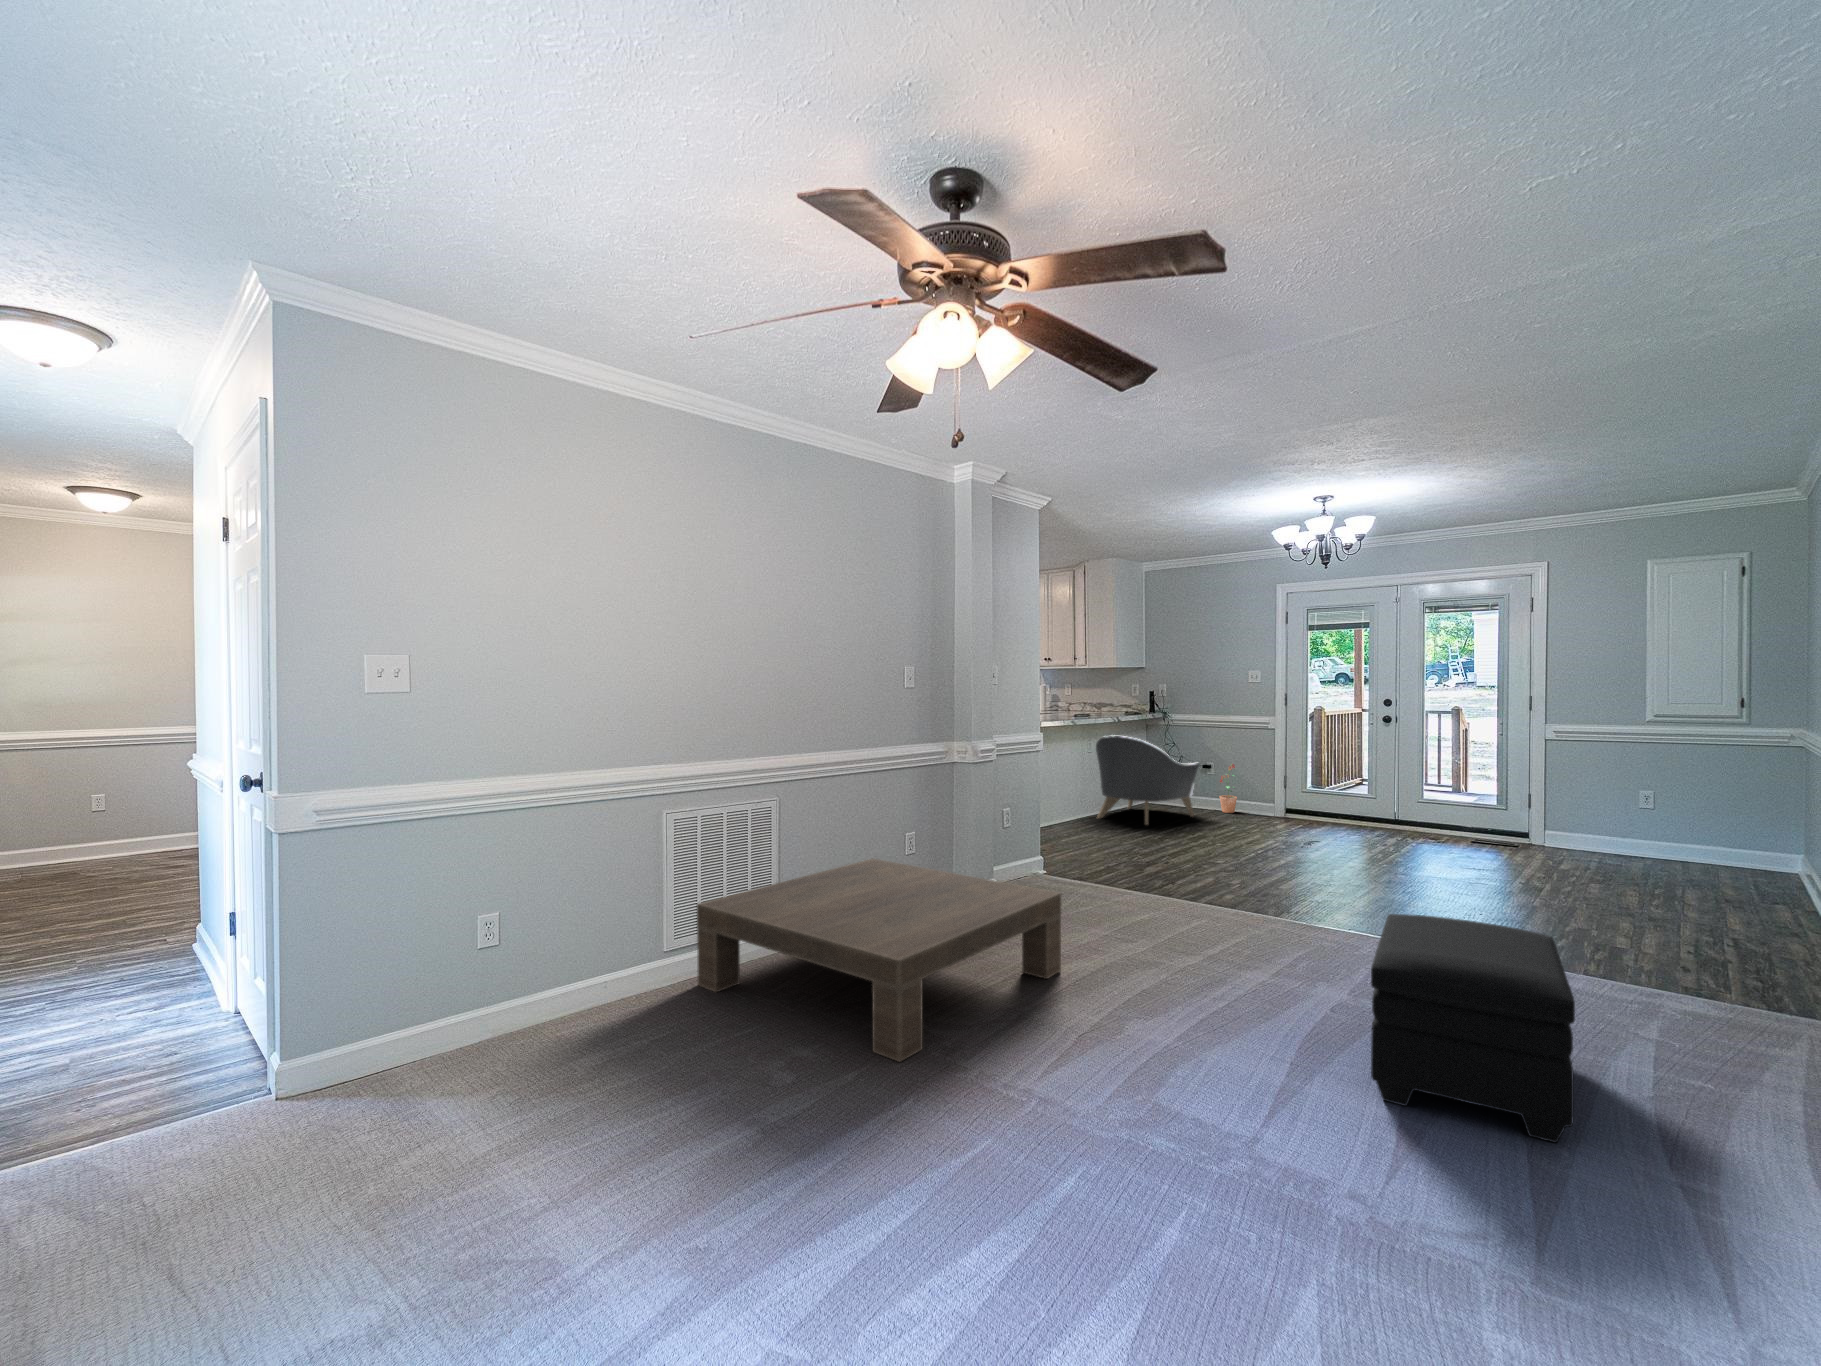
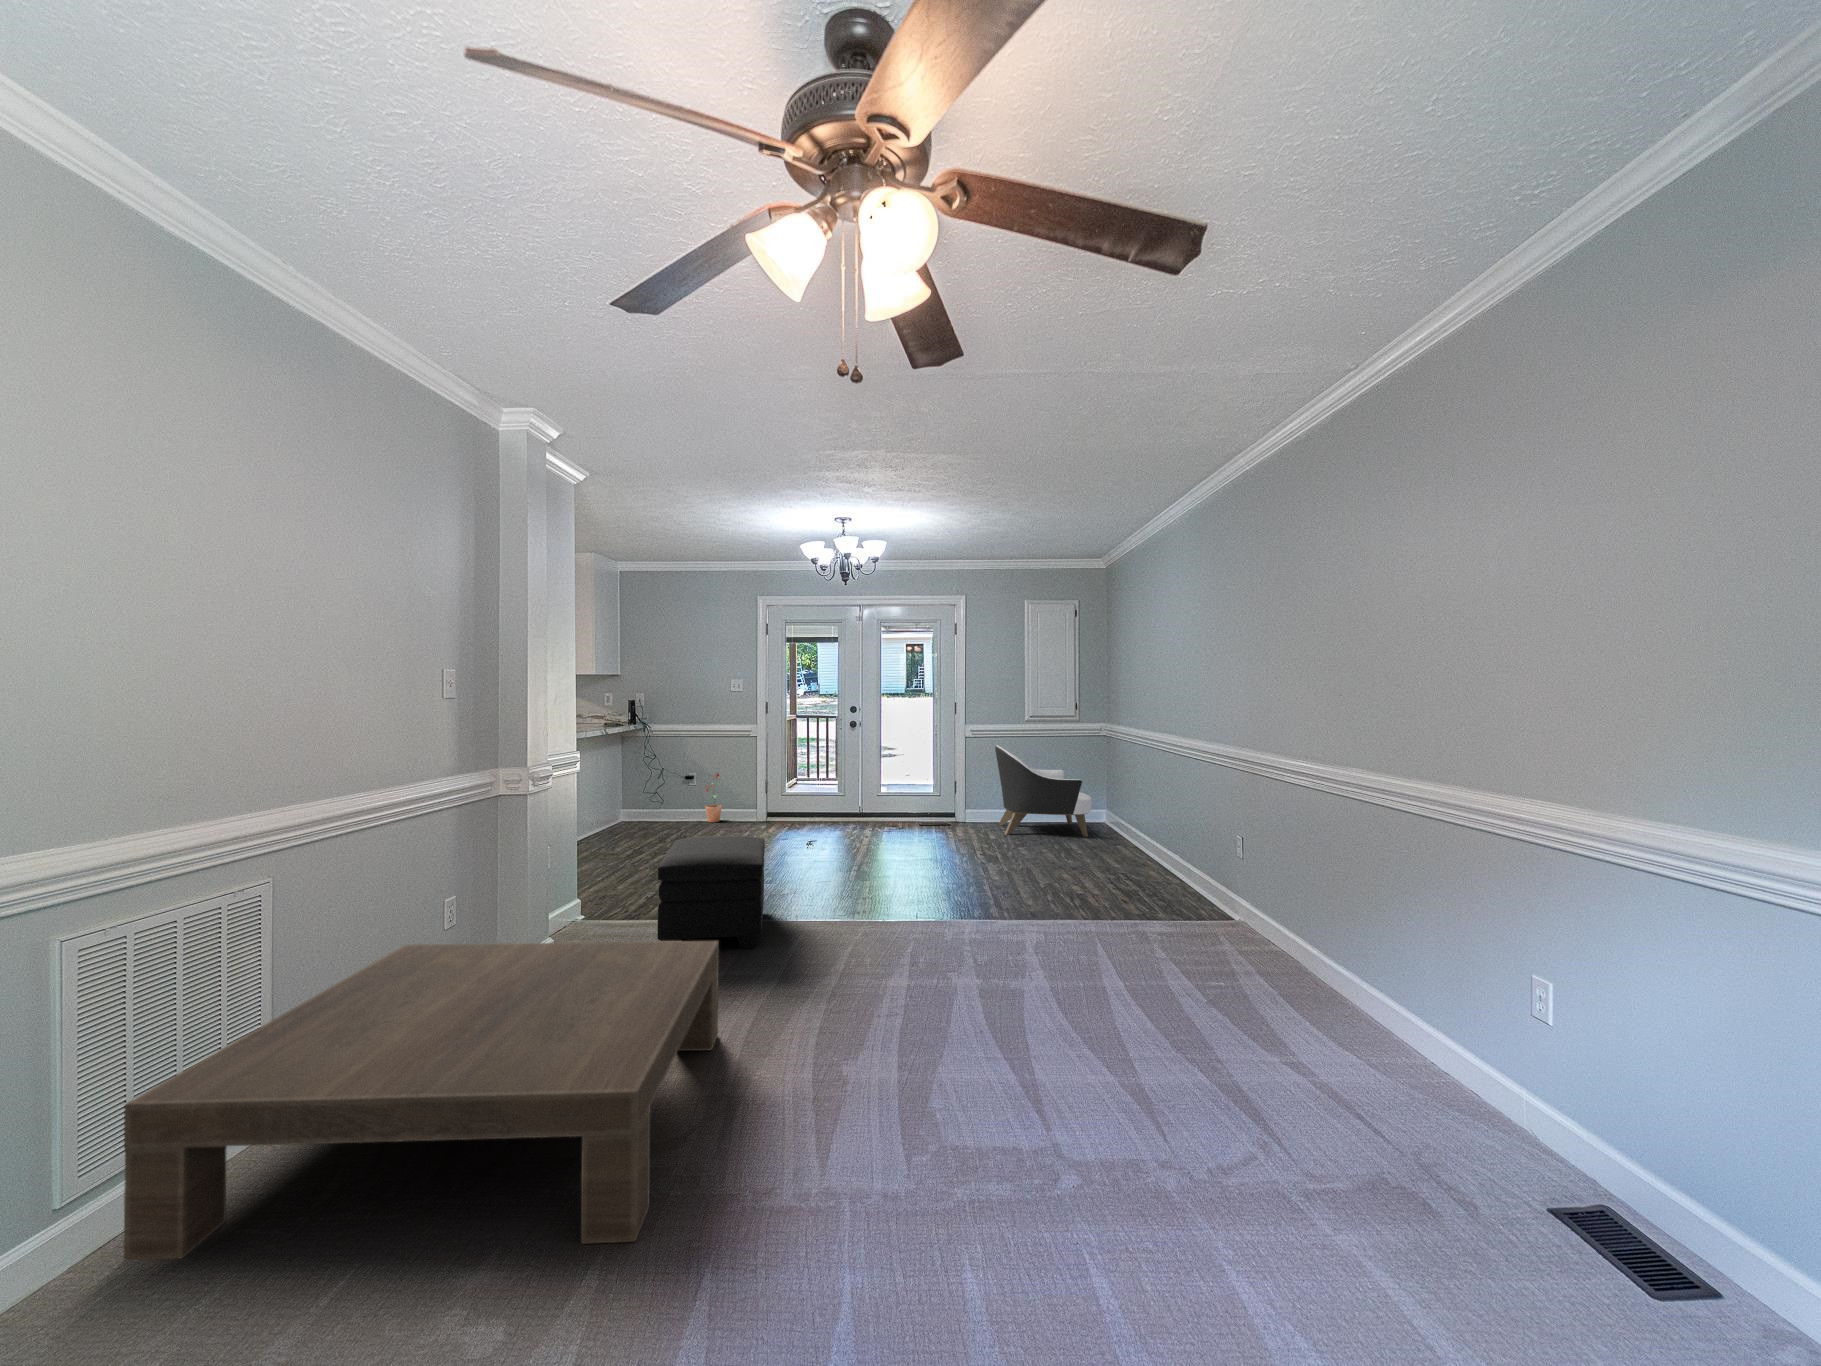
armchair: present [1096,735,1199,825] -> present [995,745,1092,837]
ottoman: present [1371,914,1575,1143] -> present [658,836,765,948]

